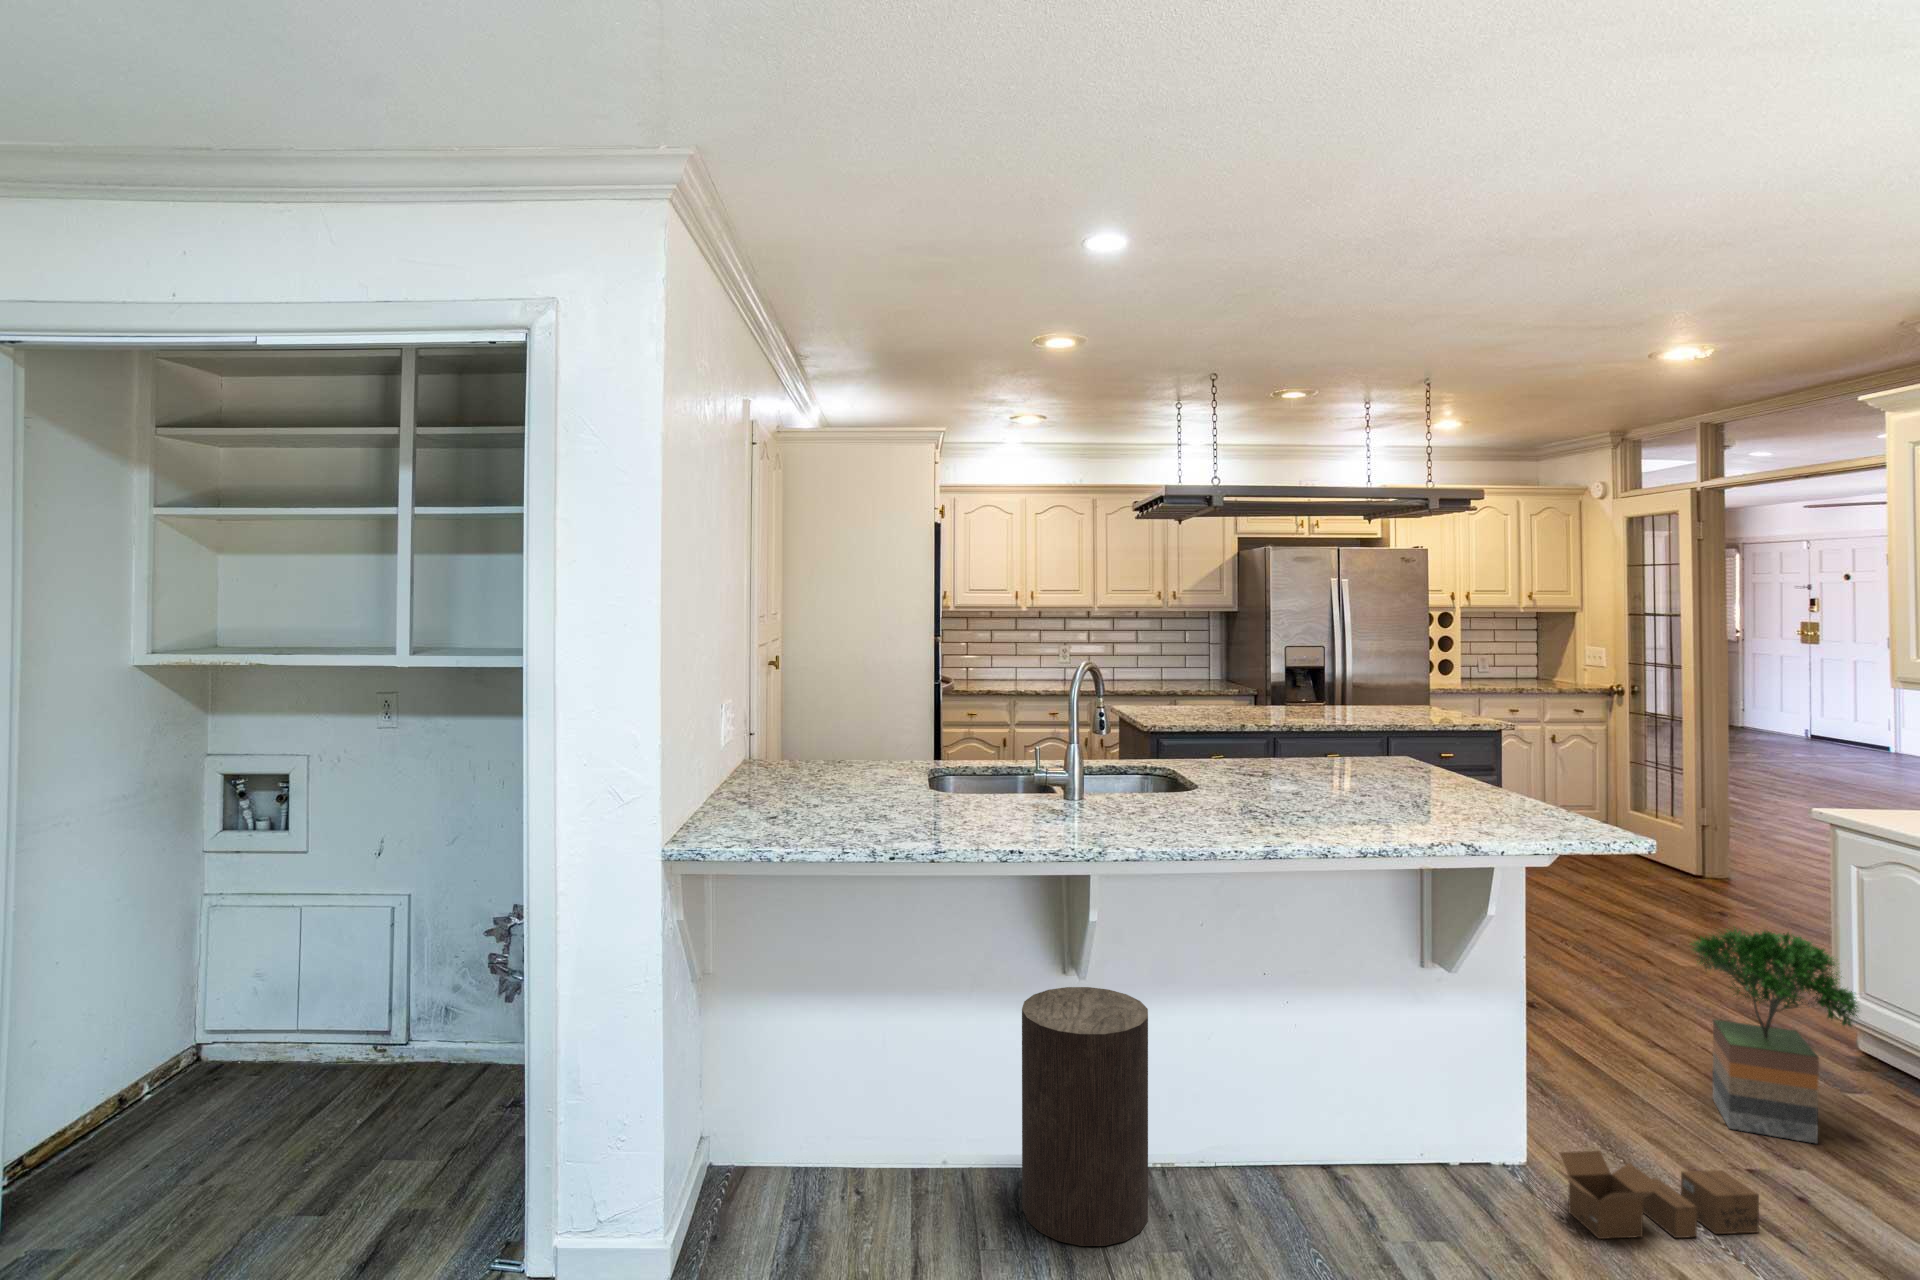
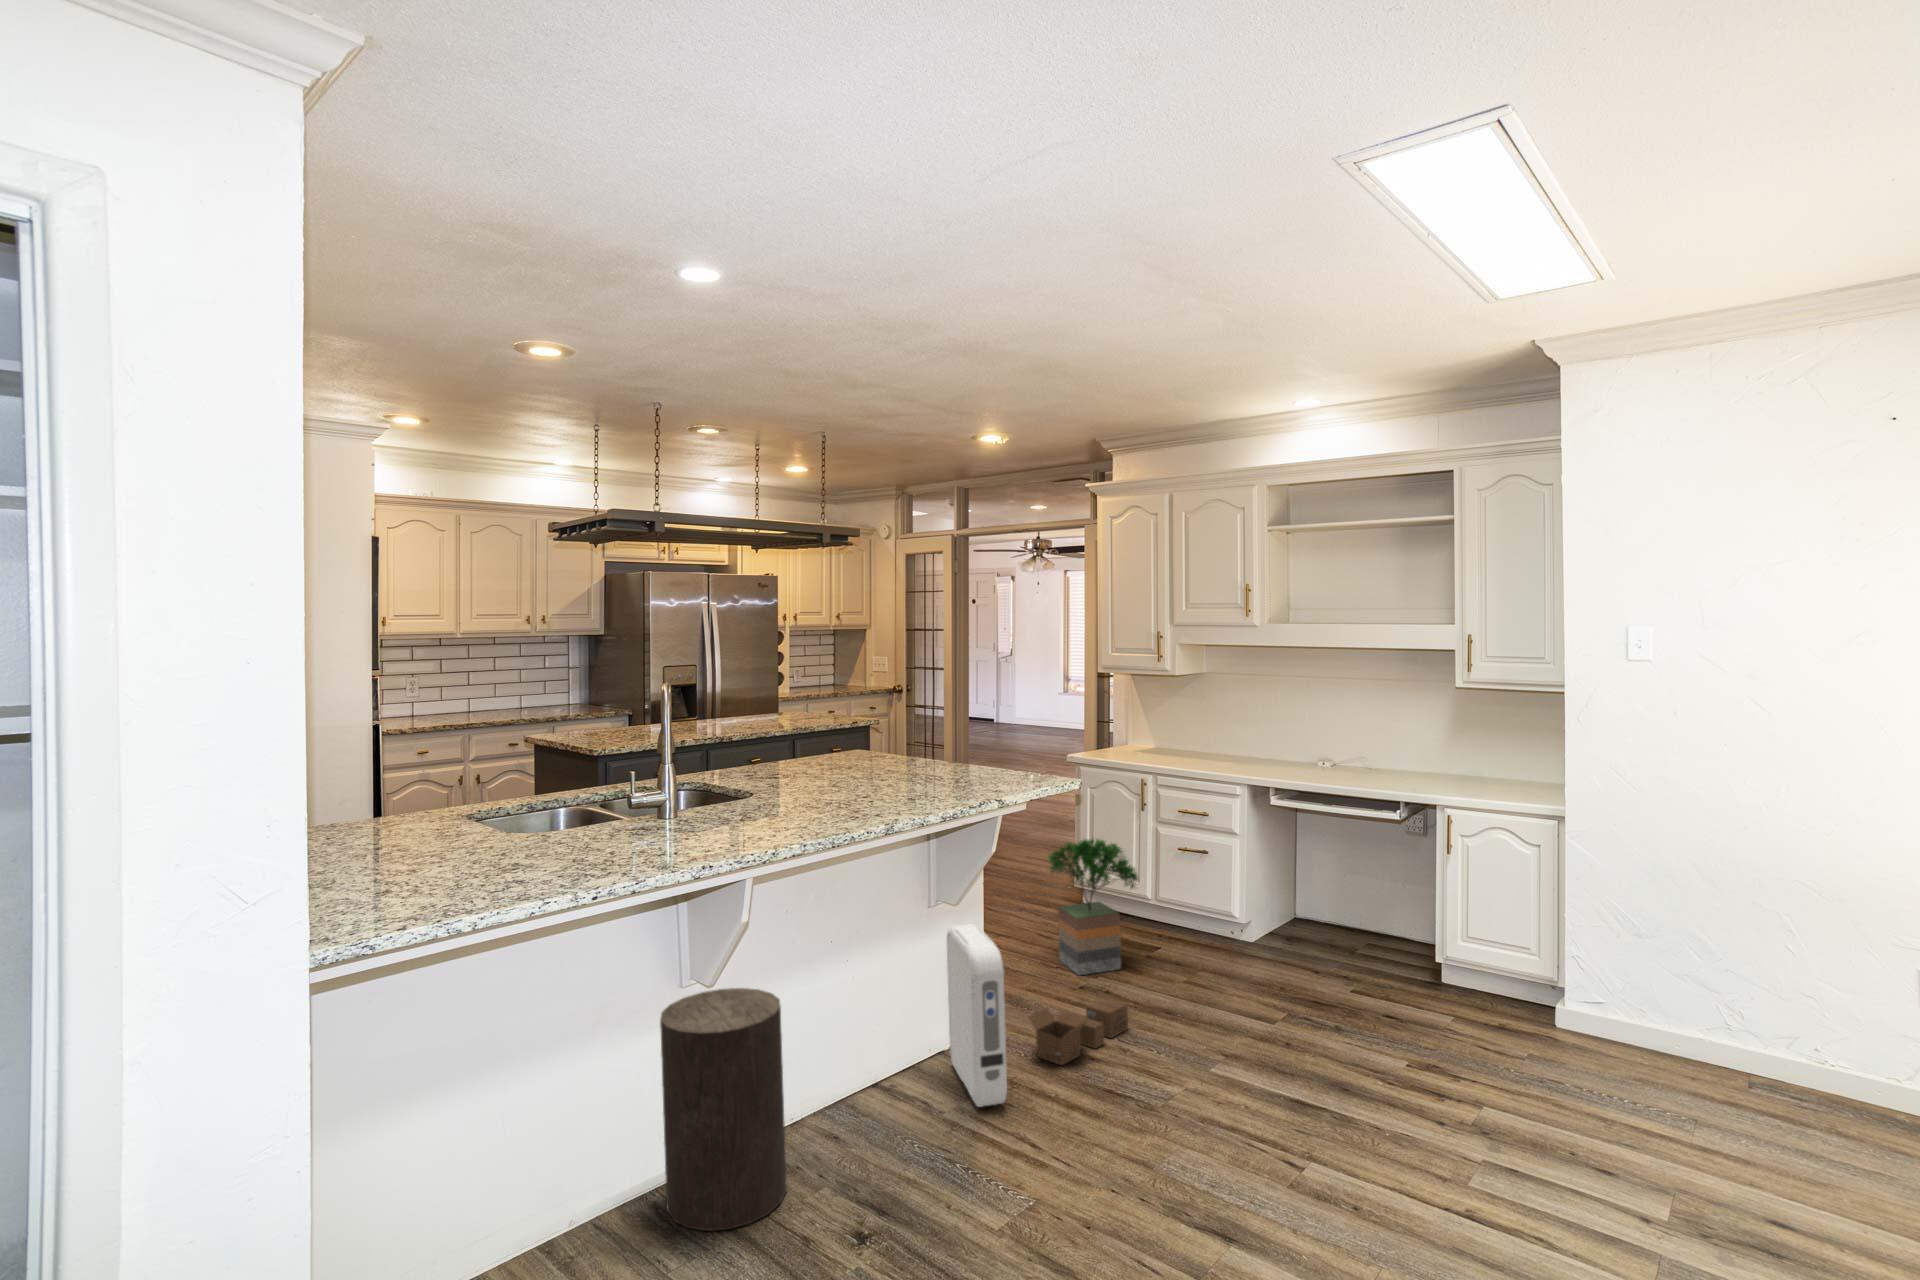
air purifier: none [1424,996,1477,1250] -> present [947,924,1007,1107]

